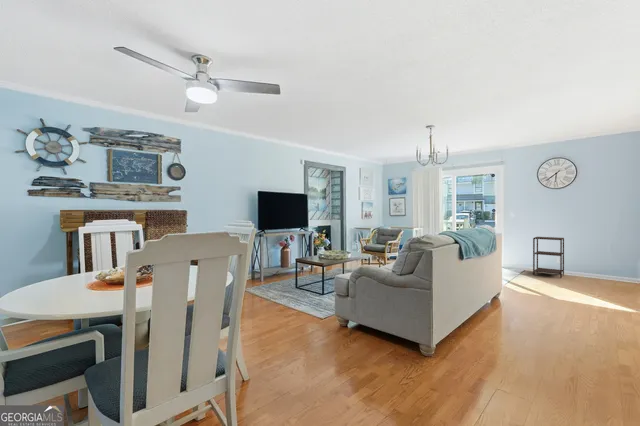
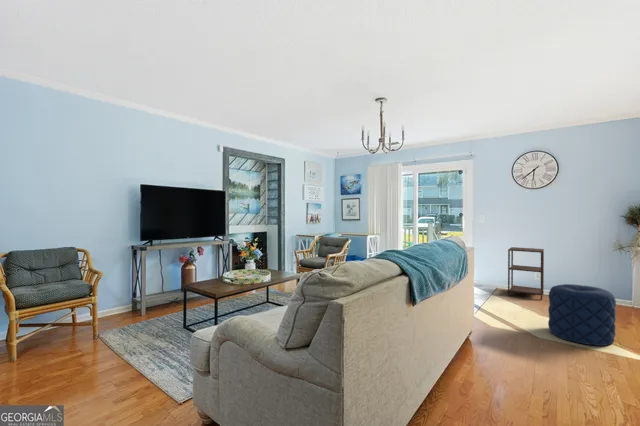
pouf: none [560,261,611,304] -> present [548,284,616,346]

